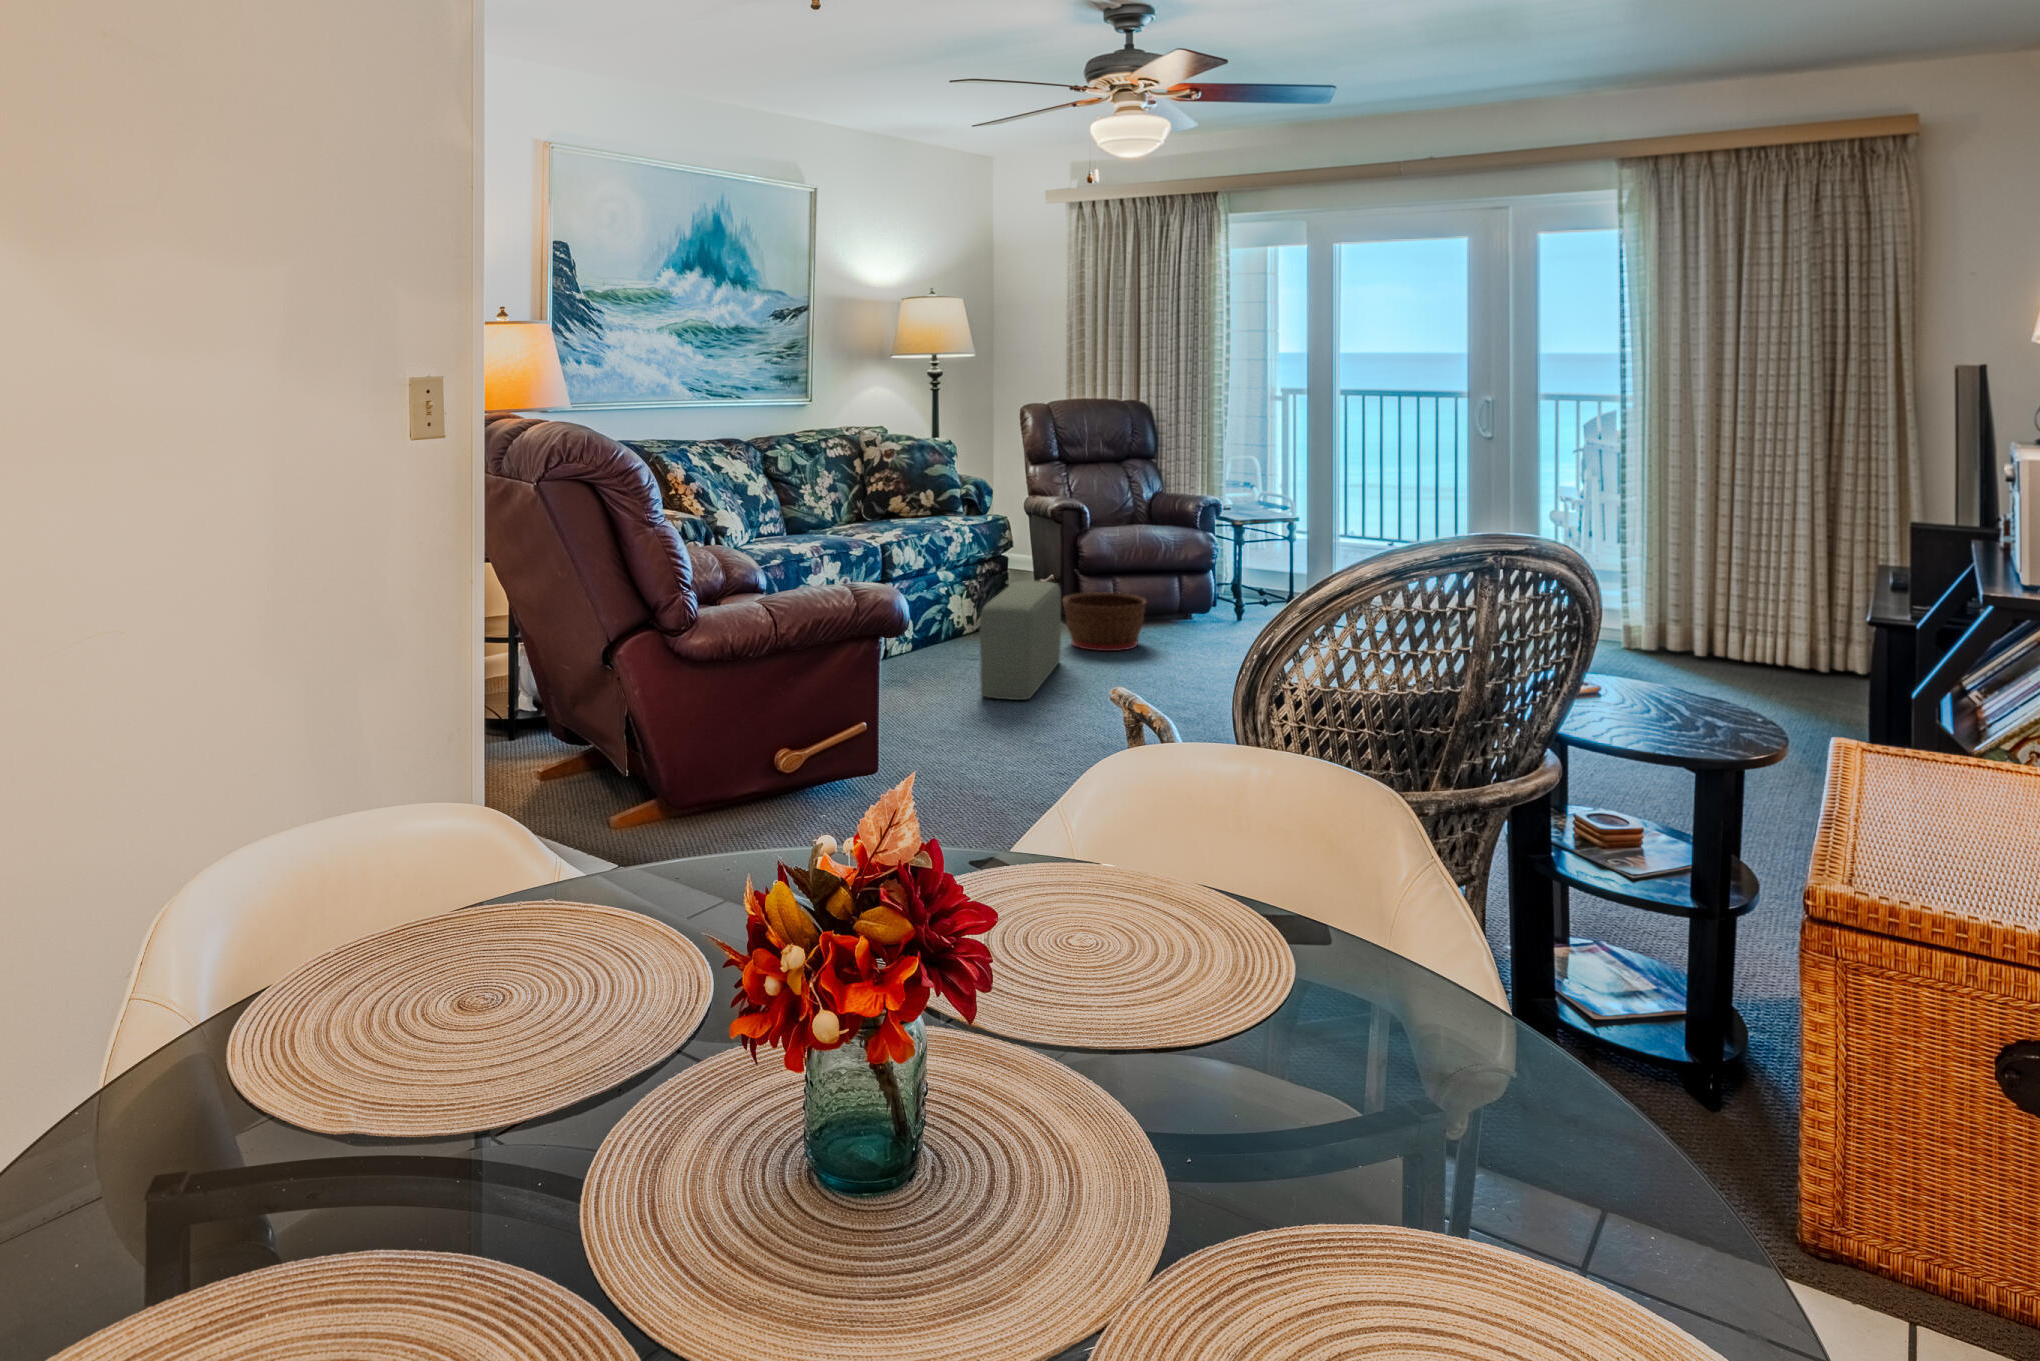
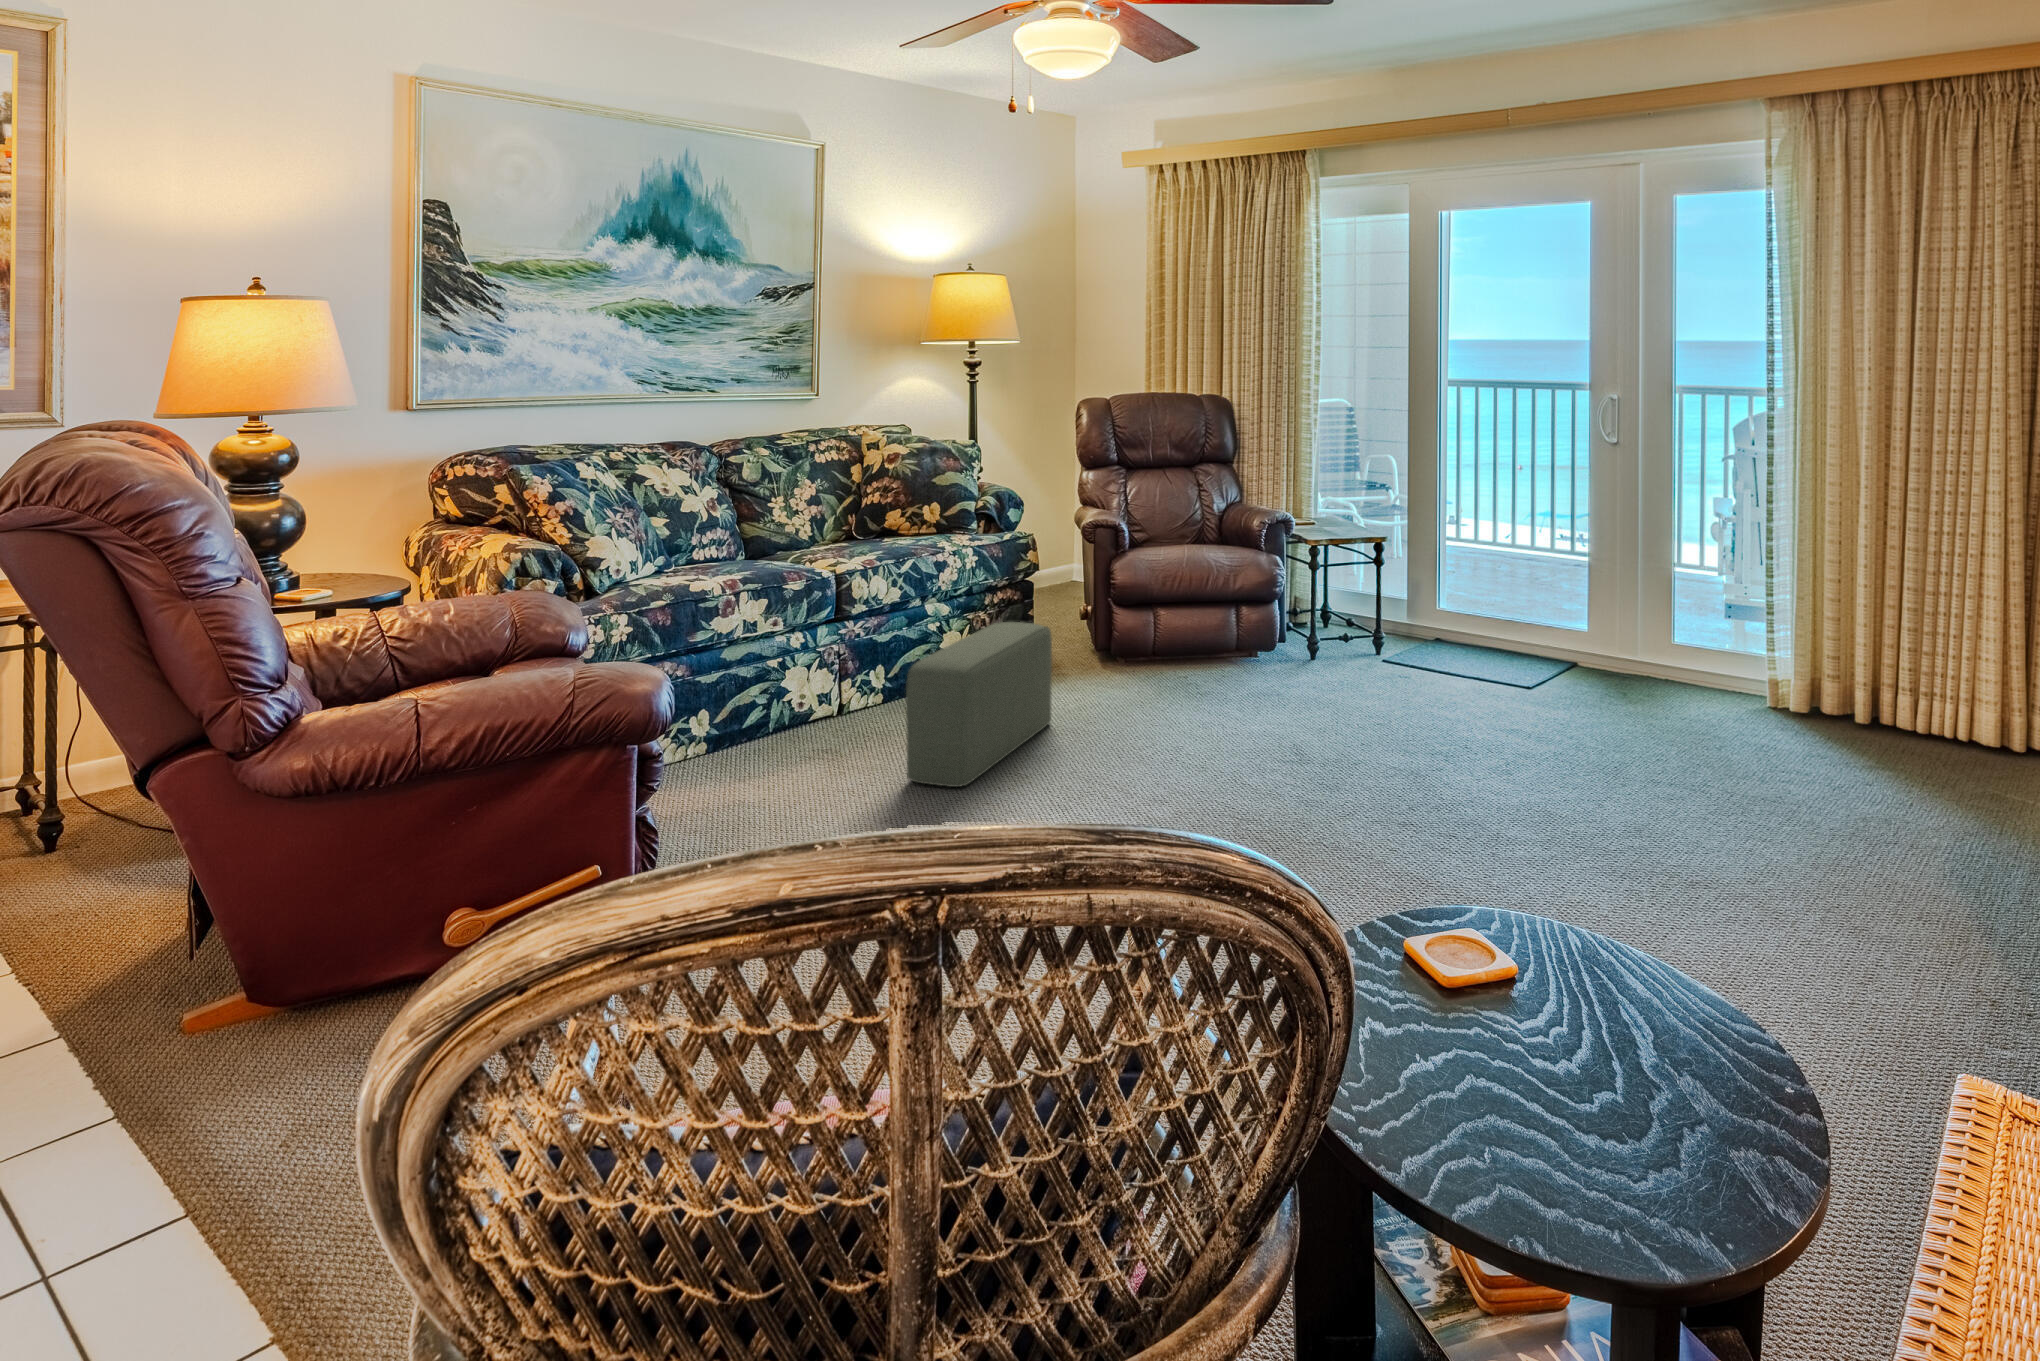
basket: present [1063,592,1146,651] -> none [1074,629,1176,706]

